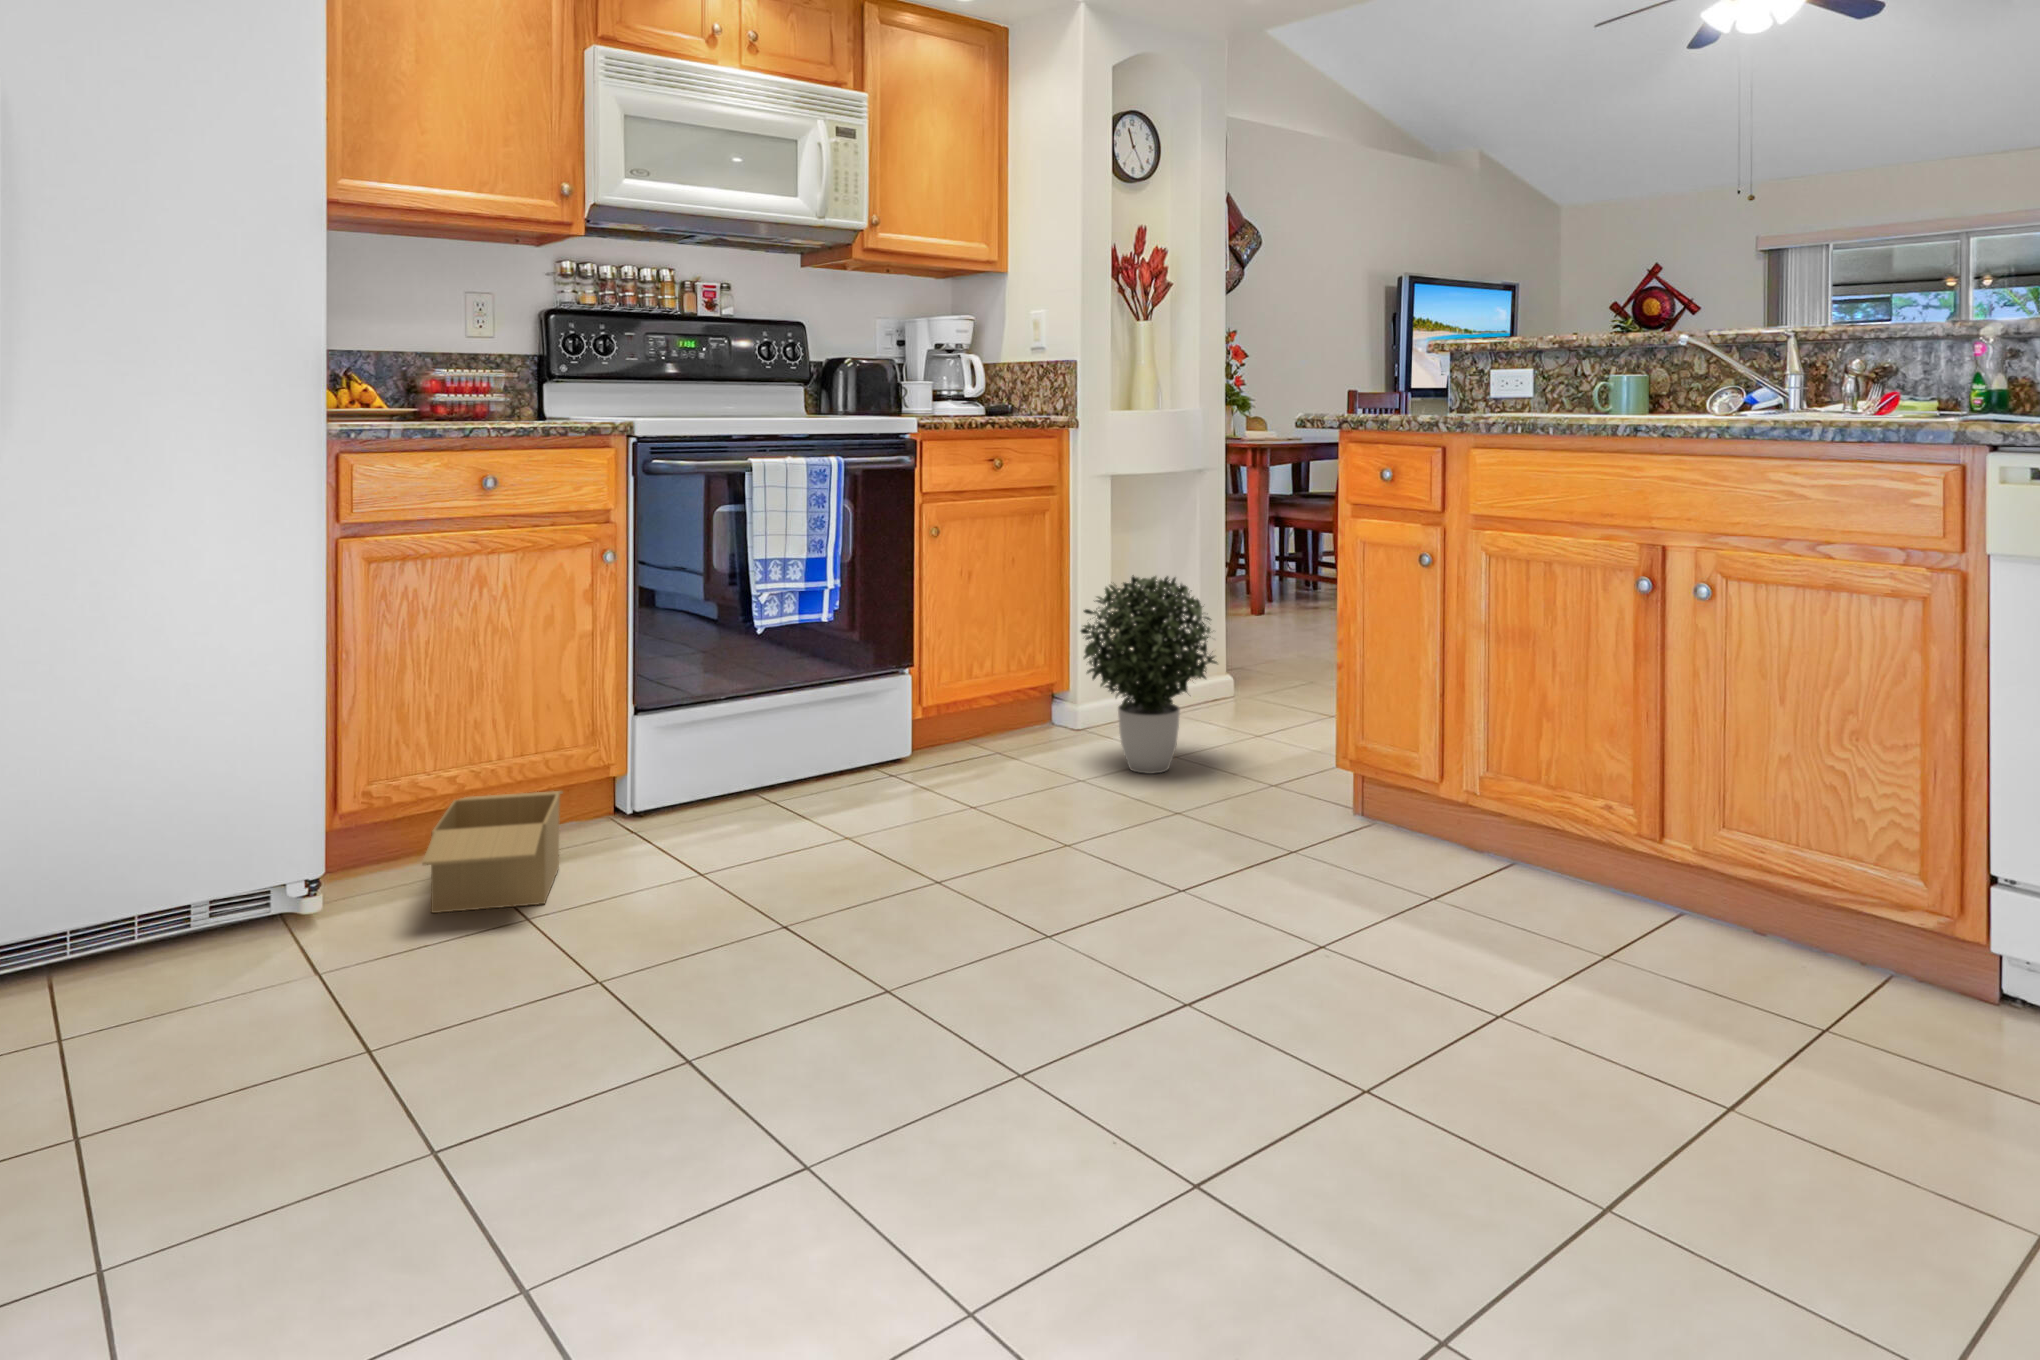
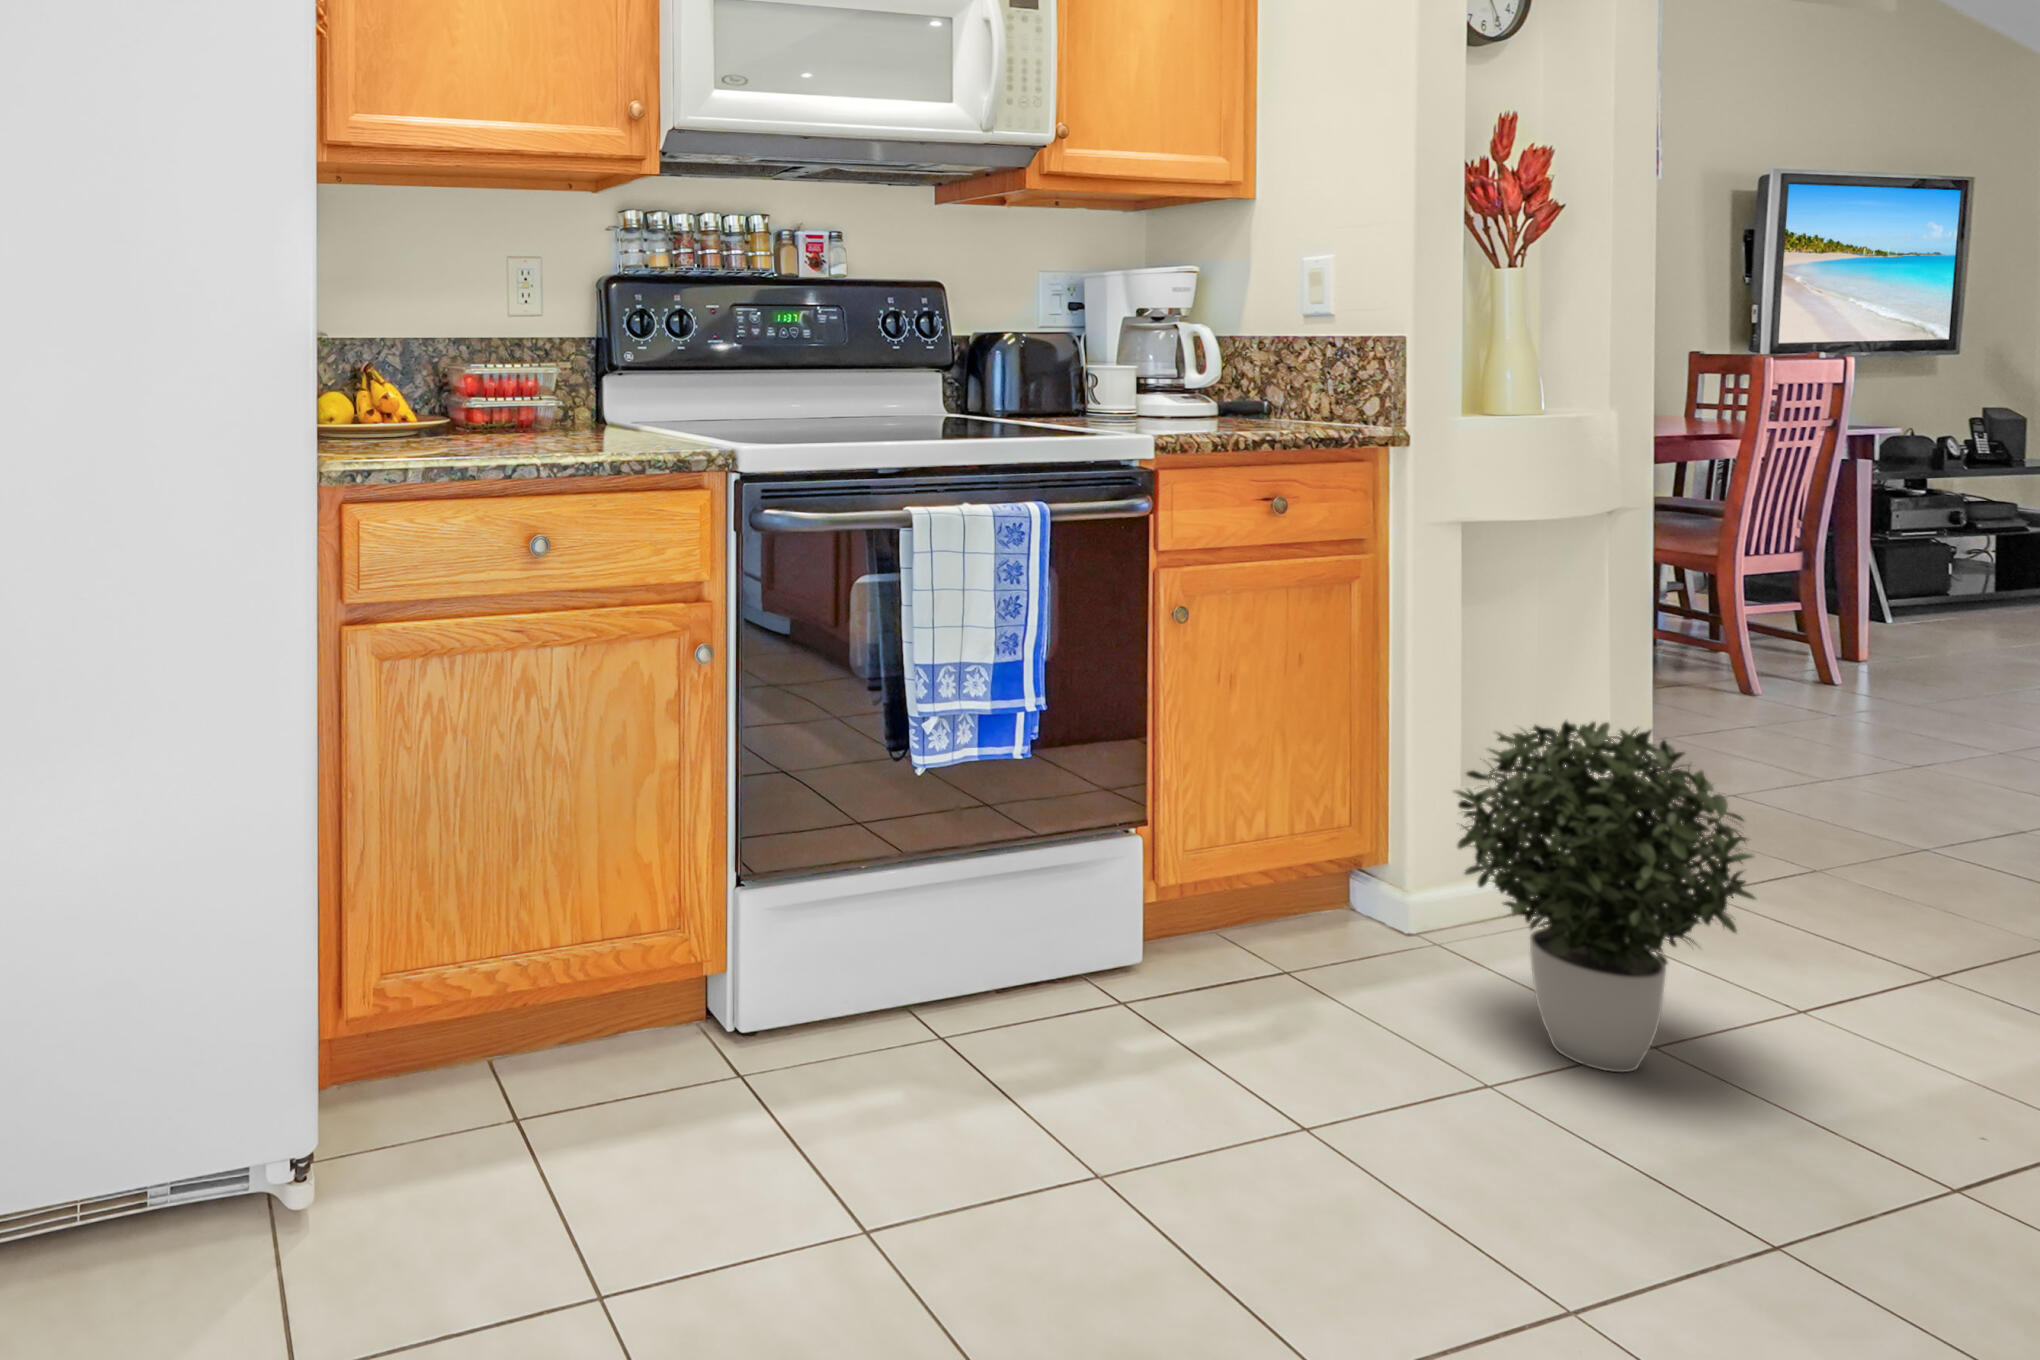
cardboard box: present [422,791,563,913] -> none [449,1002,647,1248]

